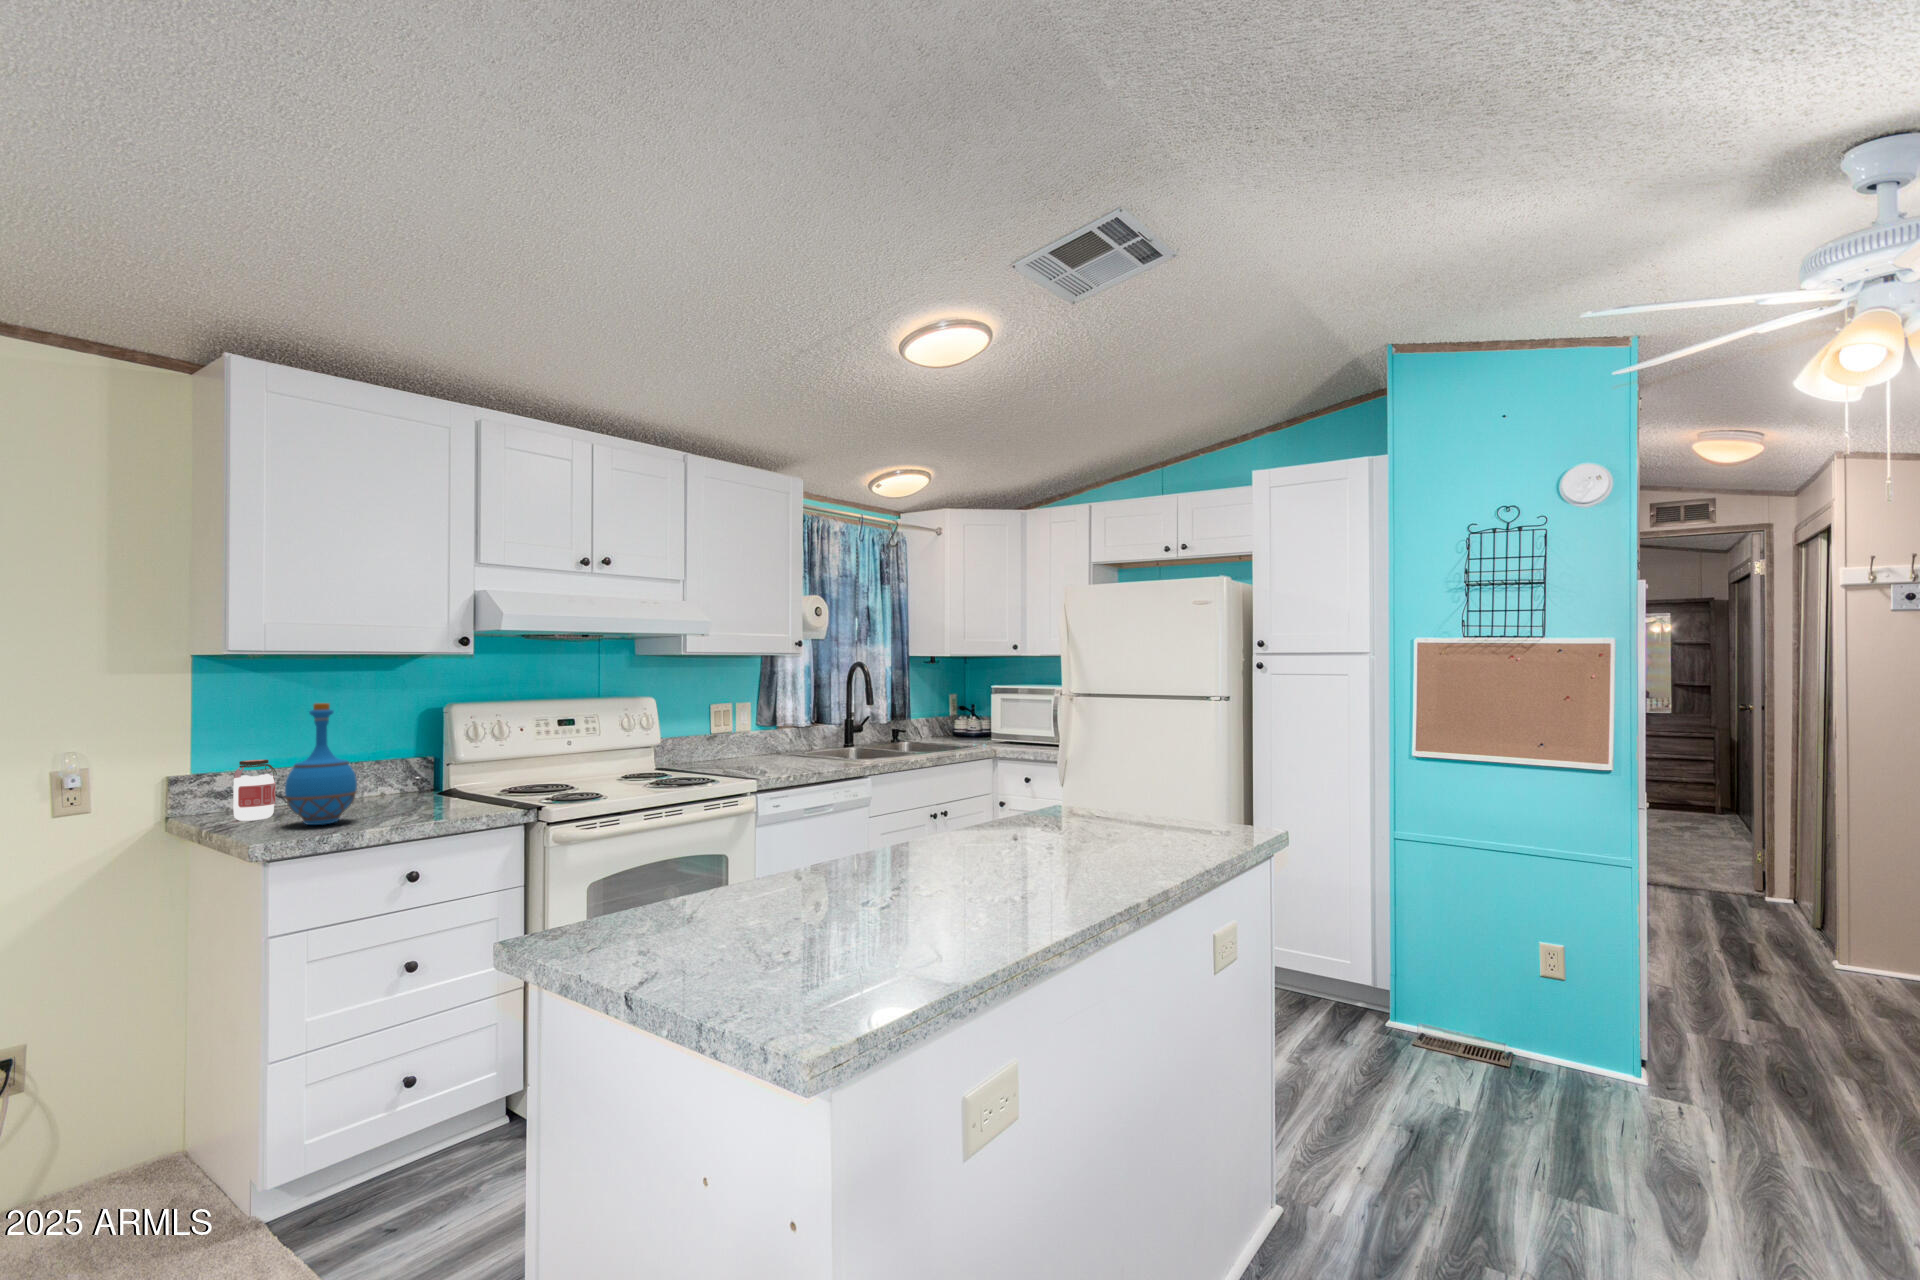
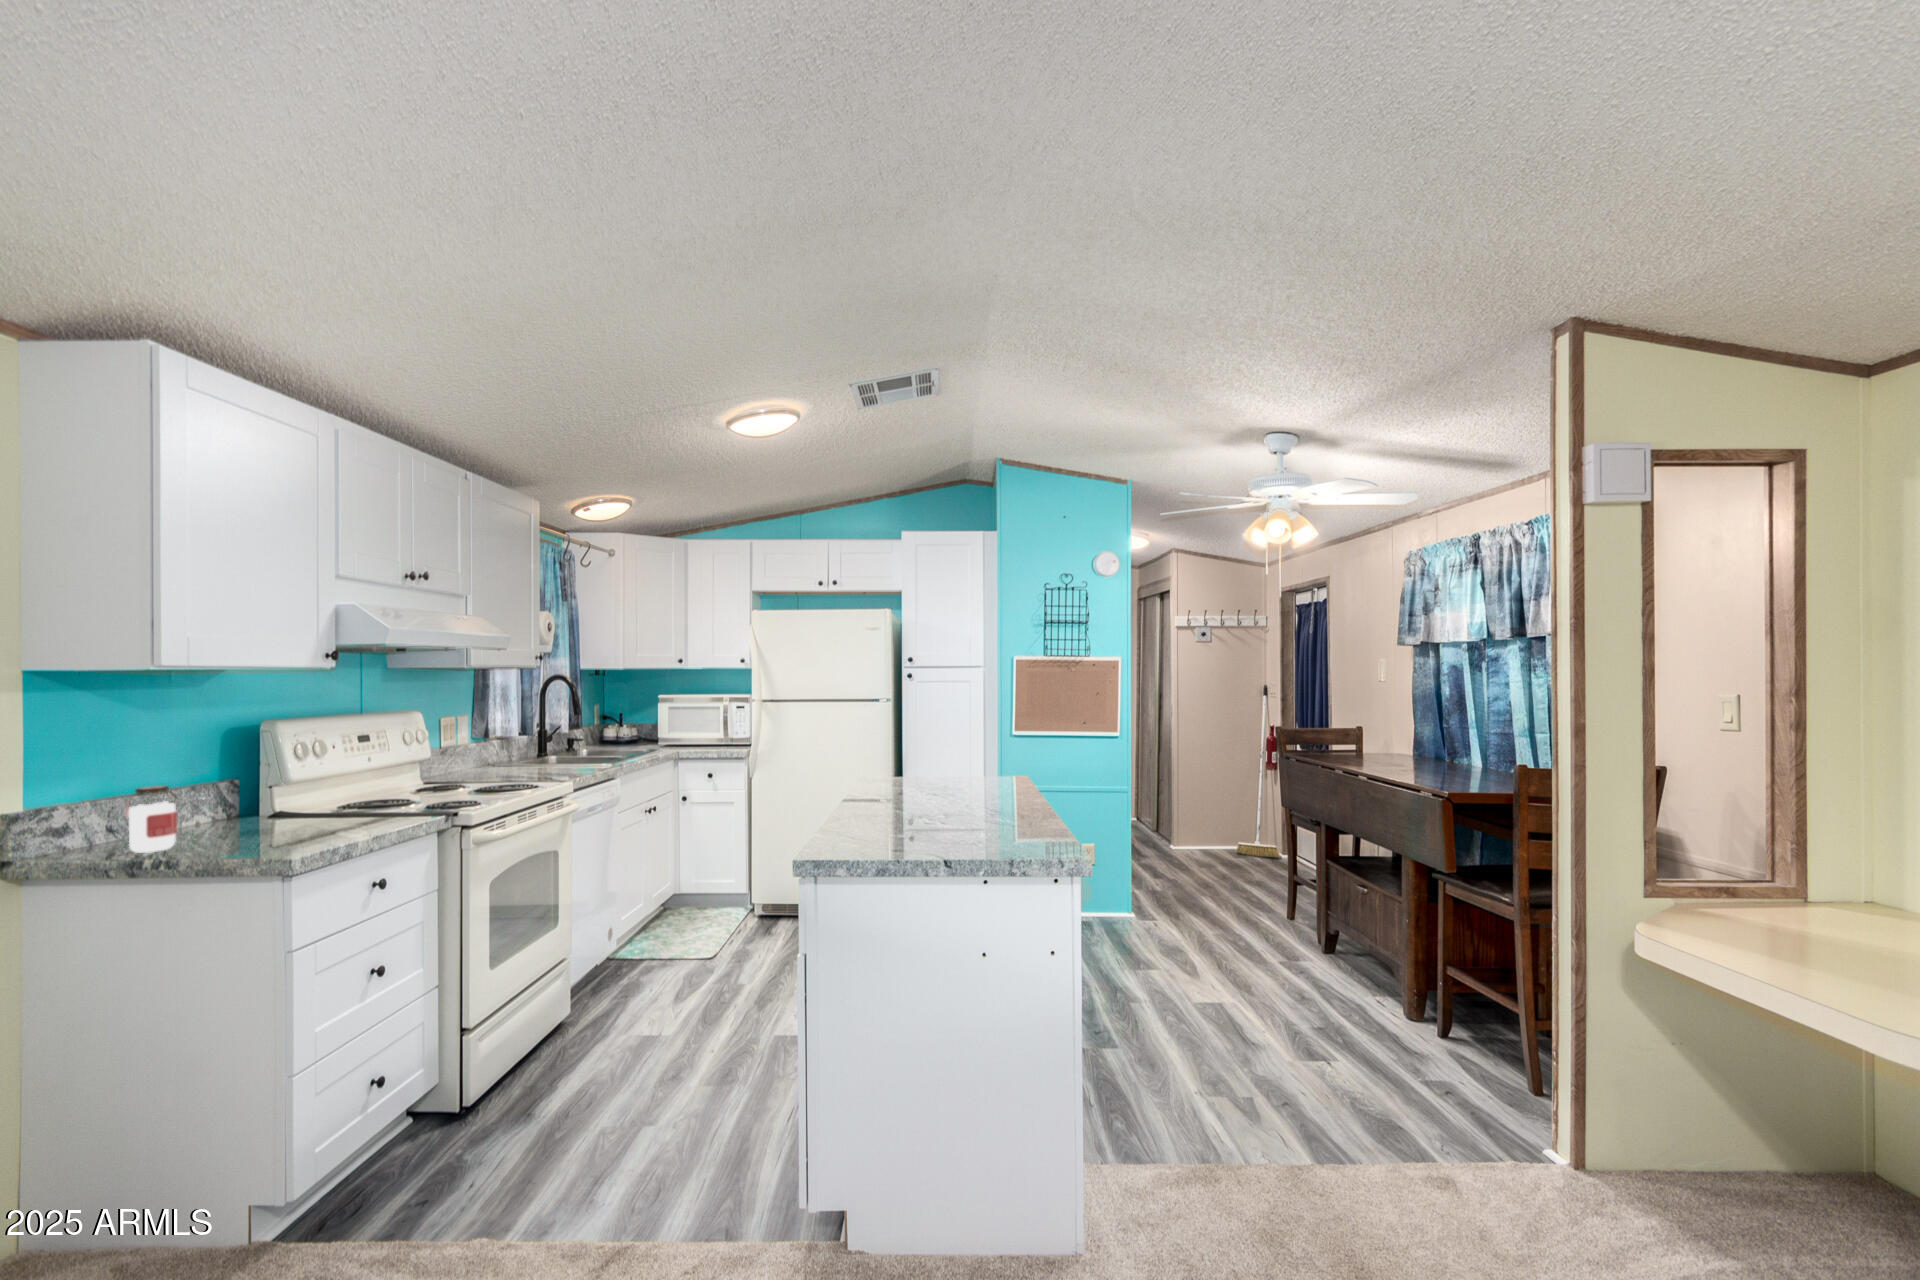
bottle: present [285,703,357,825] -> none [221,722,300,847]

